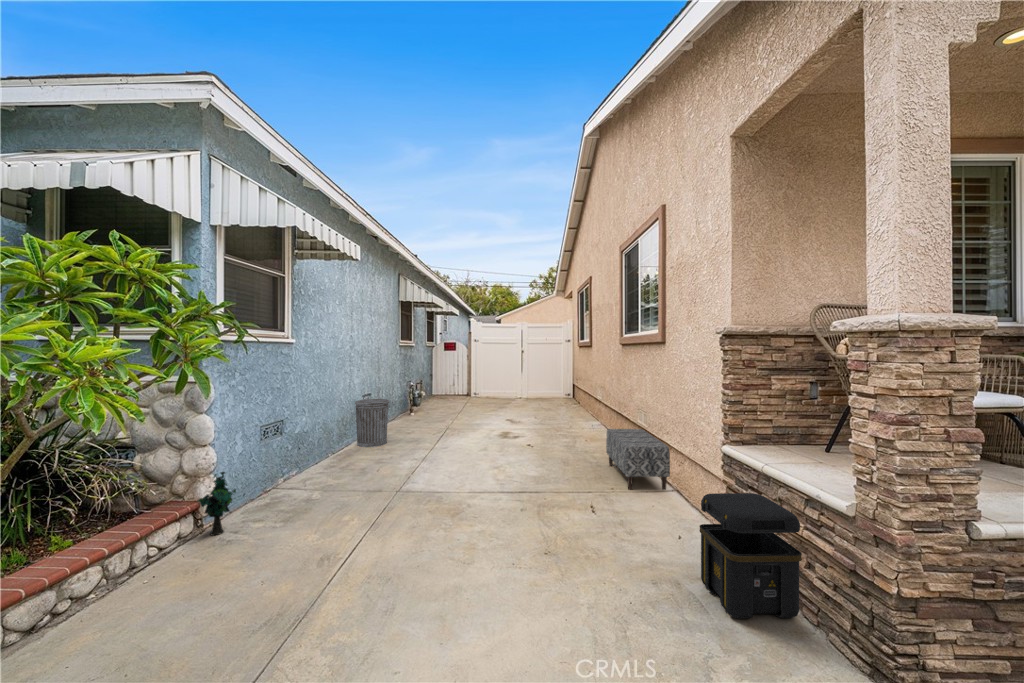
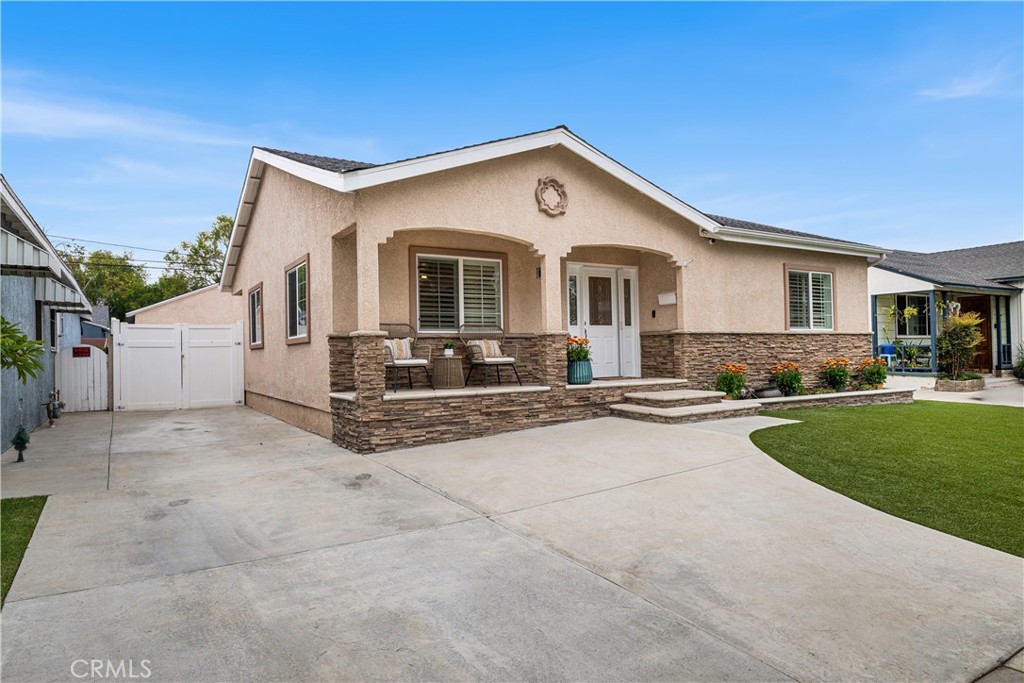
trash can: present [355,399,389,447] -> none [36,398,72,440]
bench: present [606,429,670,490] -> none [274,404,313,436]
toolbox: present [699,493,802,618] -> none [310,406,344,449]

